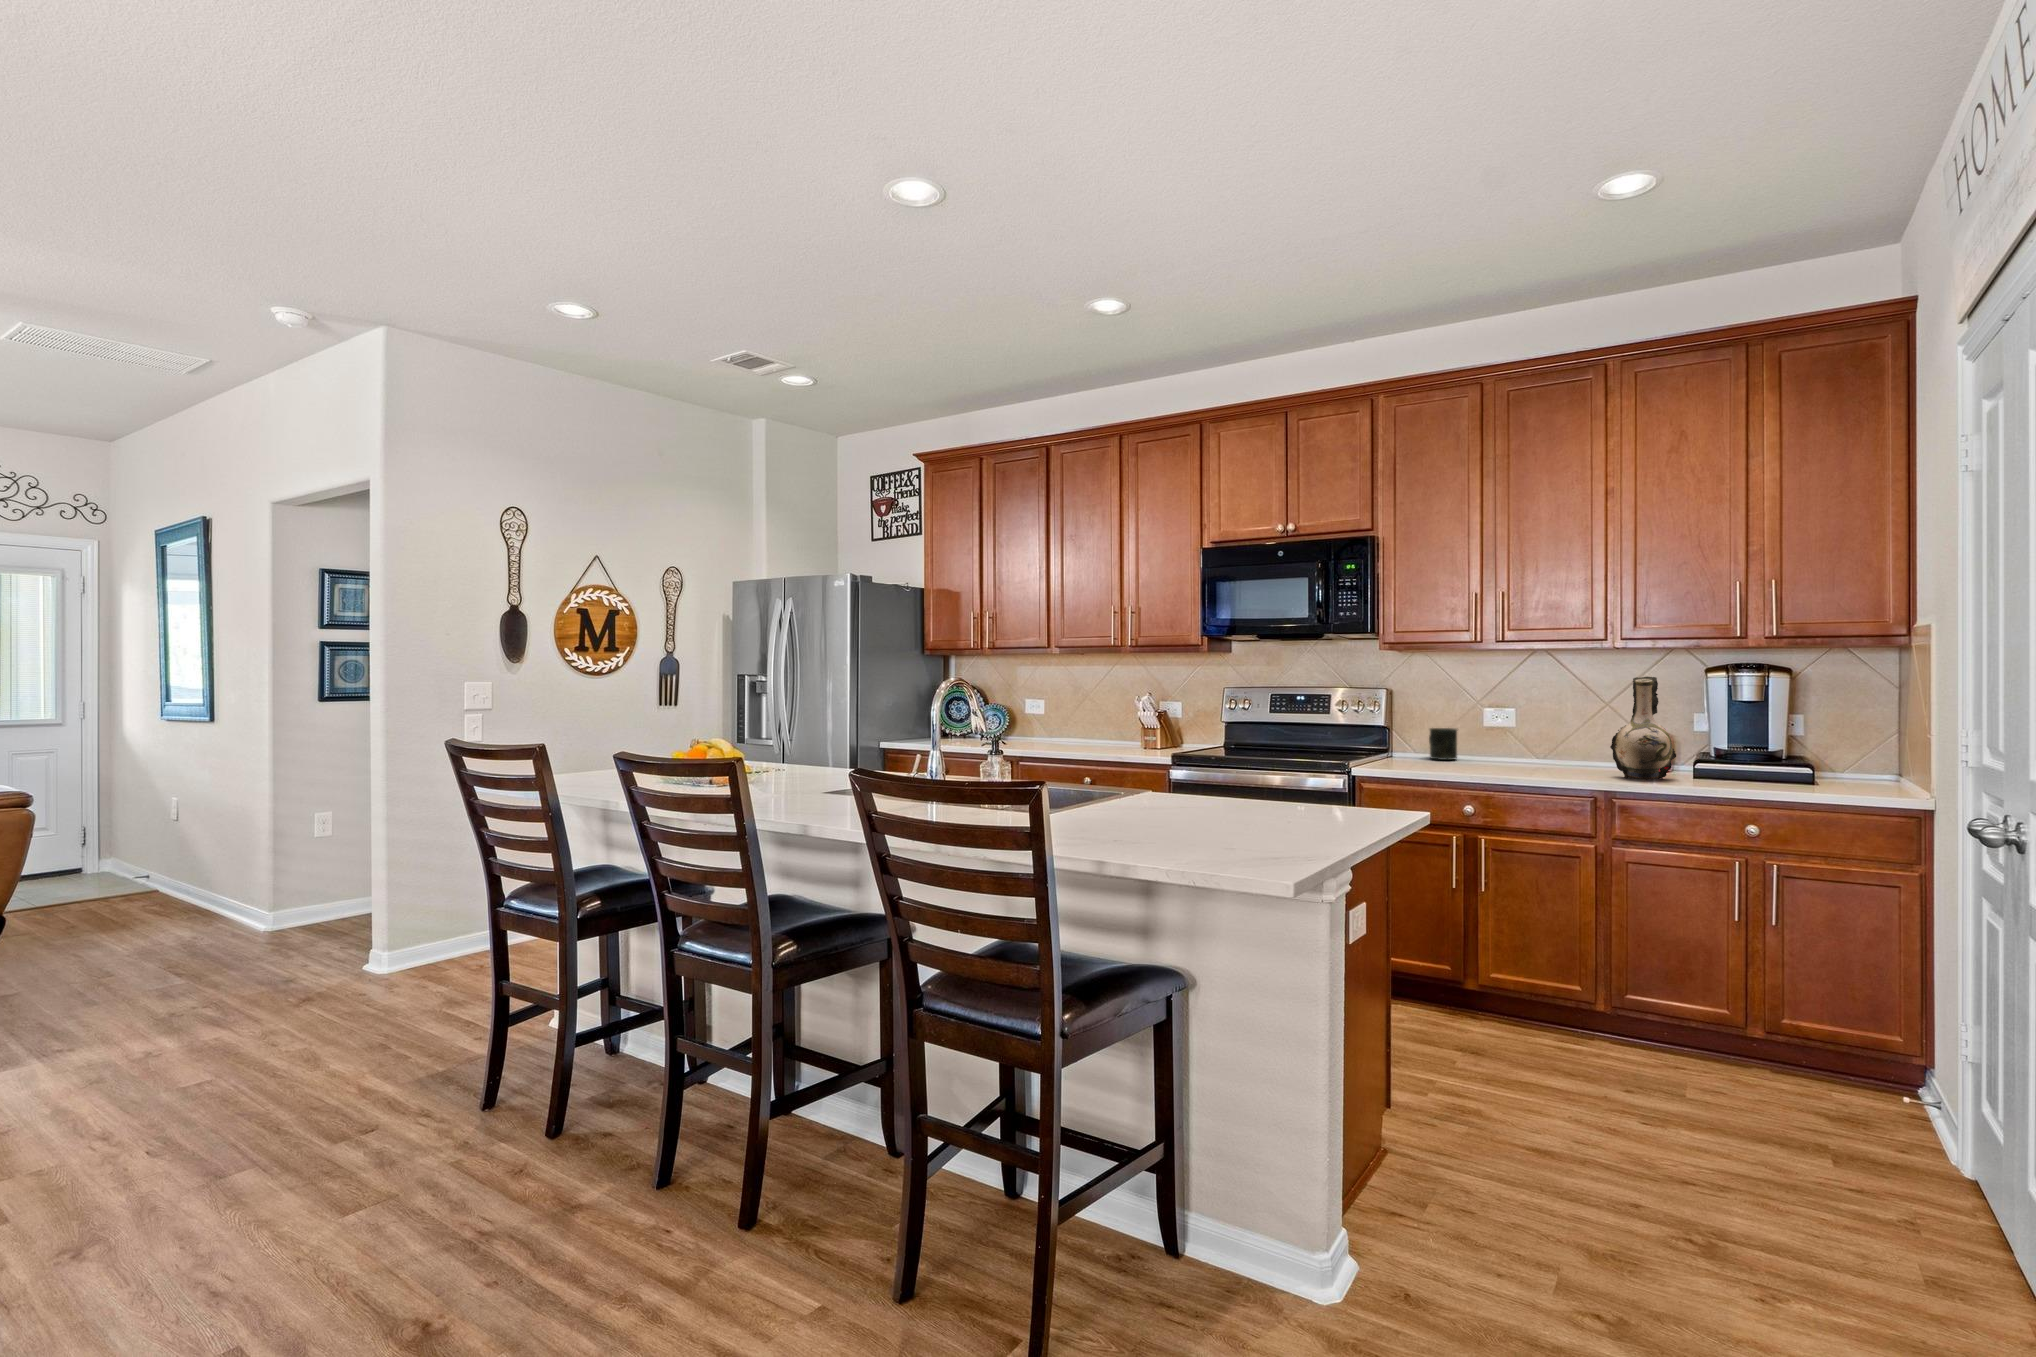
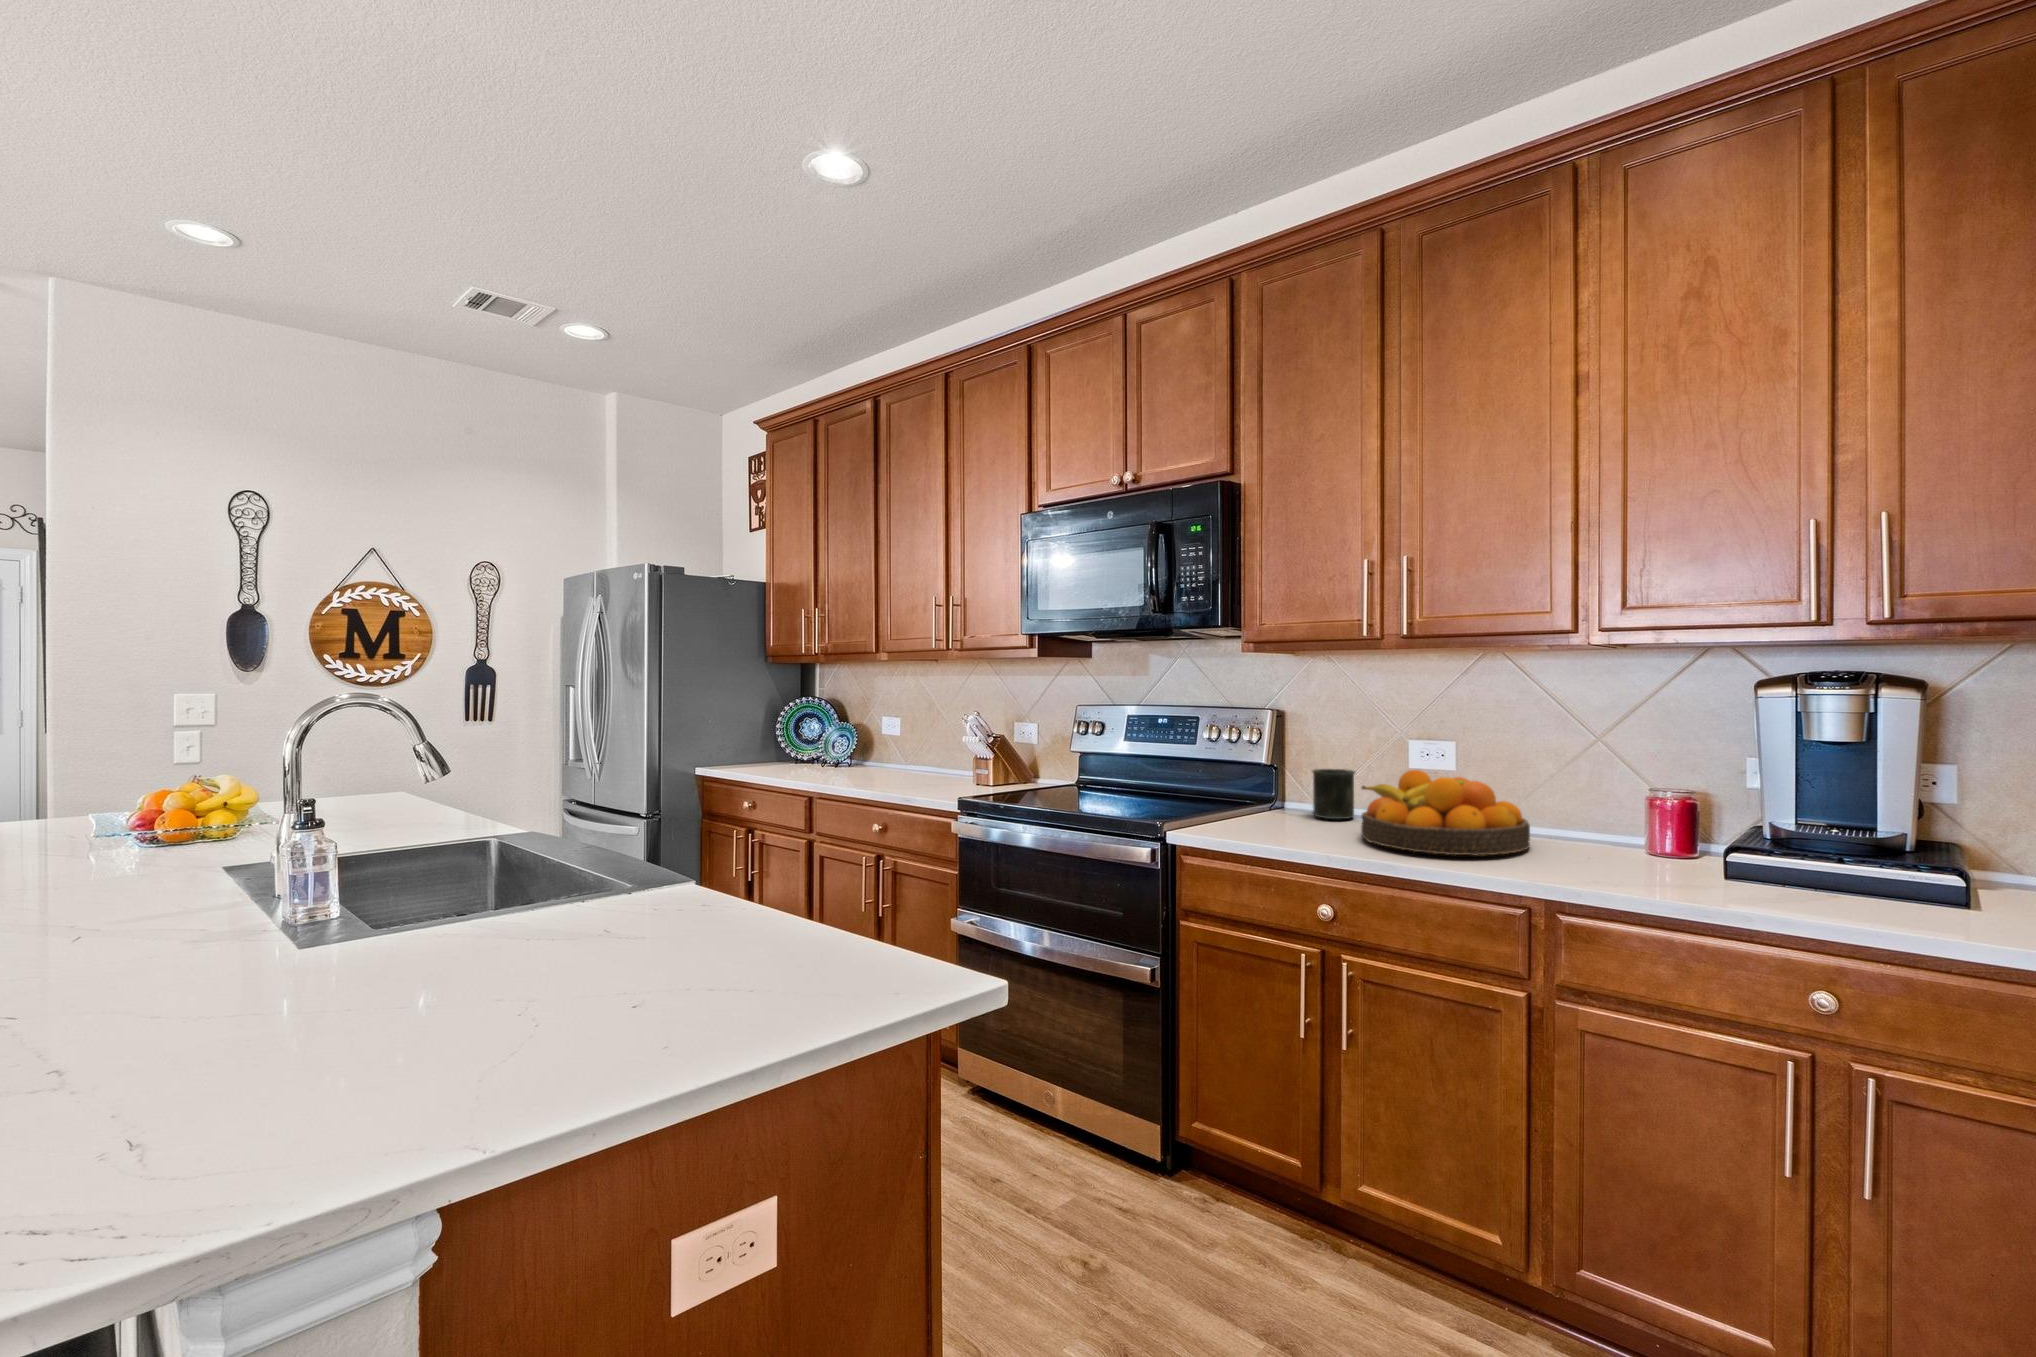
decorative vase: present [1610,677,1676,779] -> none [1571,694,1690,879]
fruit bowl: none [1473,725,1580,772] -> present [1361,770,1530,855]

